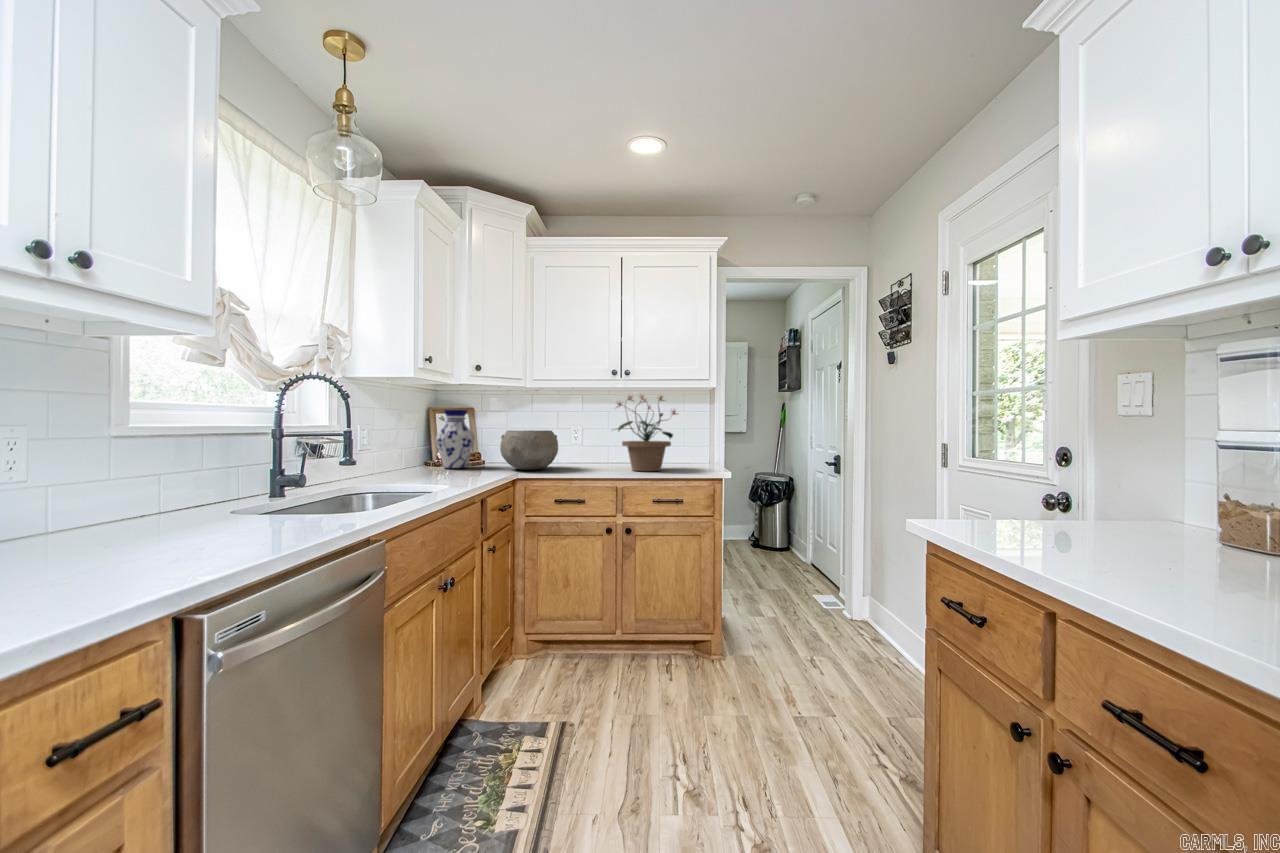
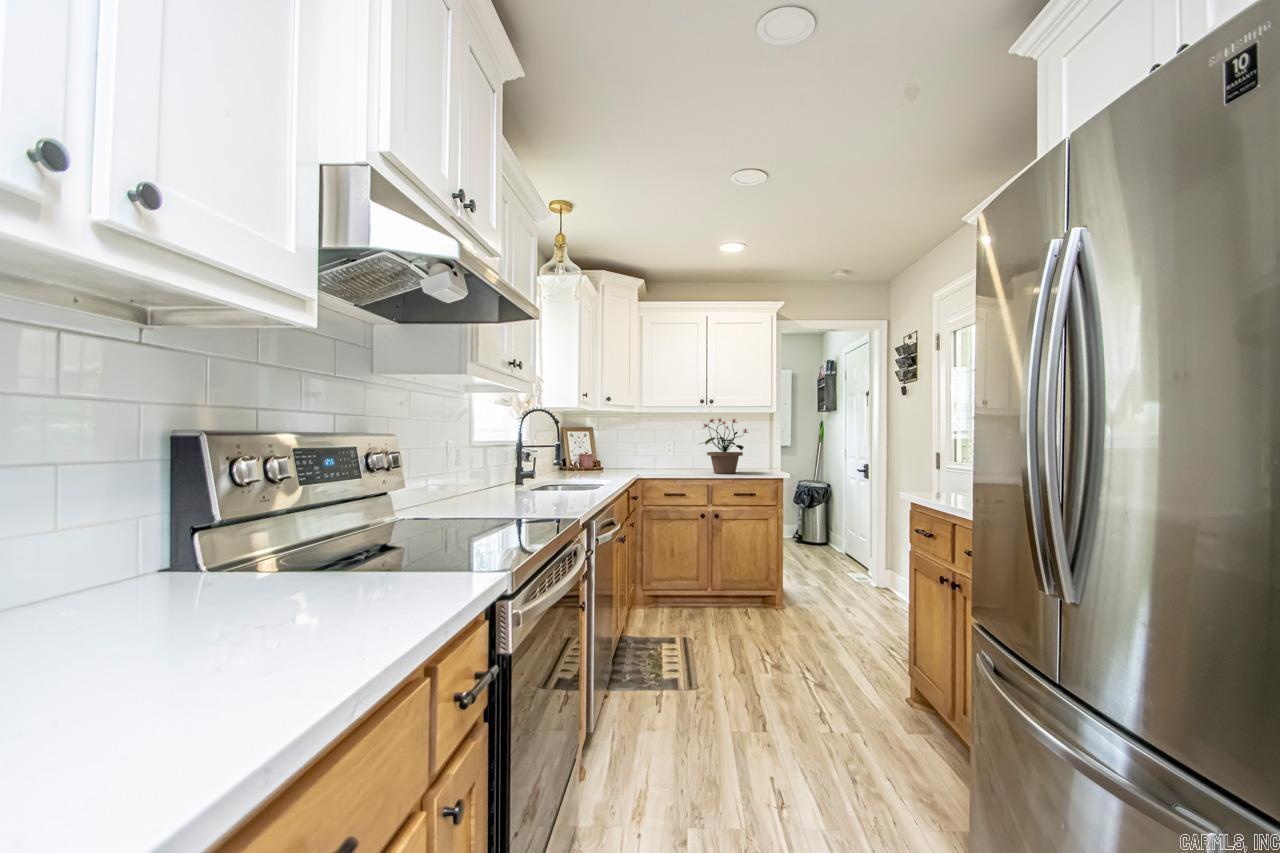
vase: present [436,410,475,469] -> none [574,430,600,472]
ceramic bowl: present [500,430,558,470] -> none [620,444,661,472]

